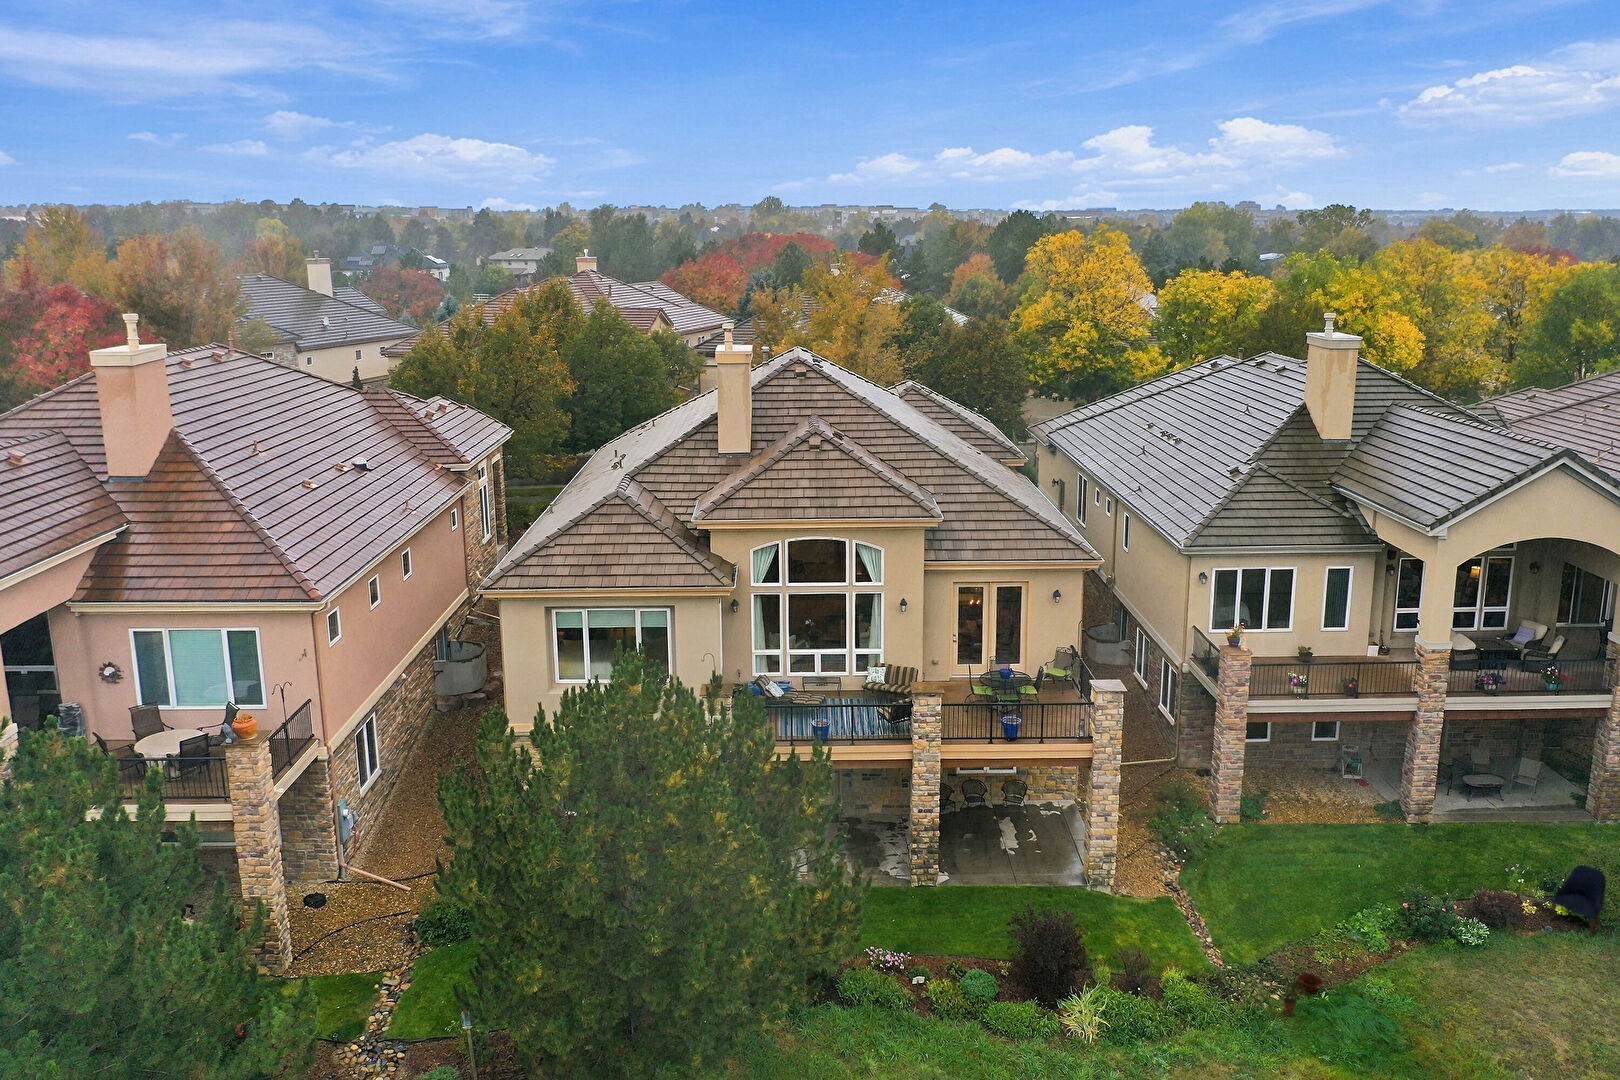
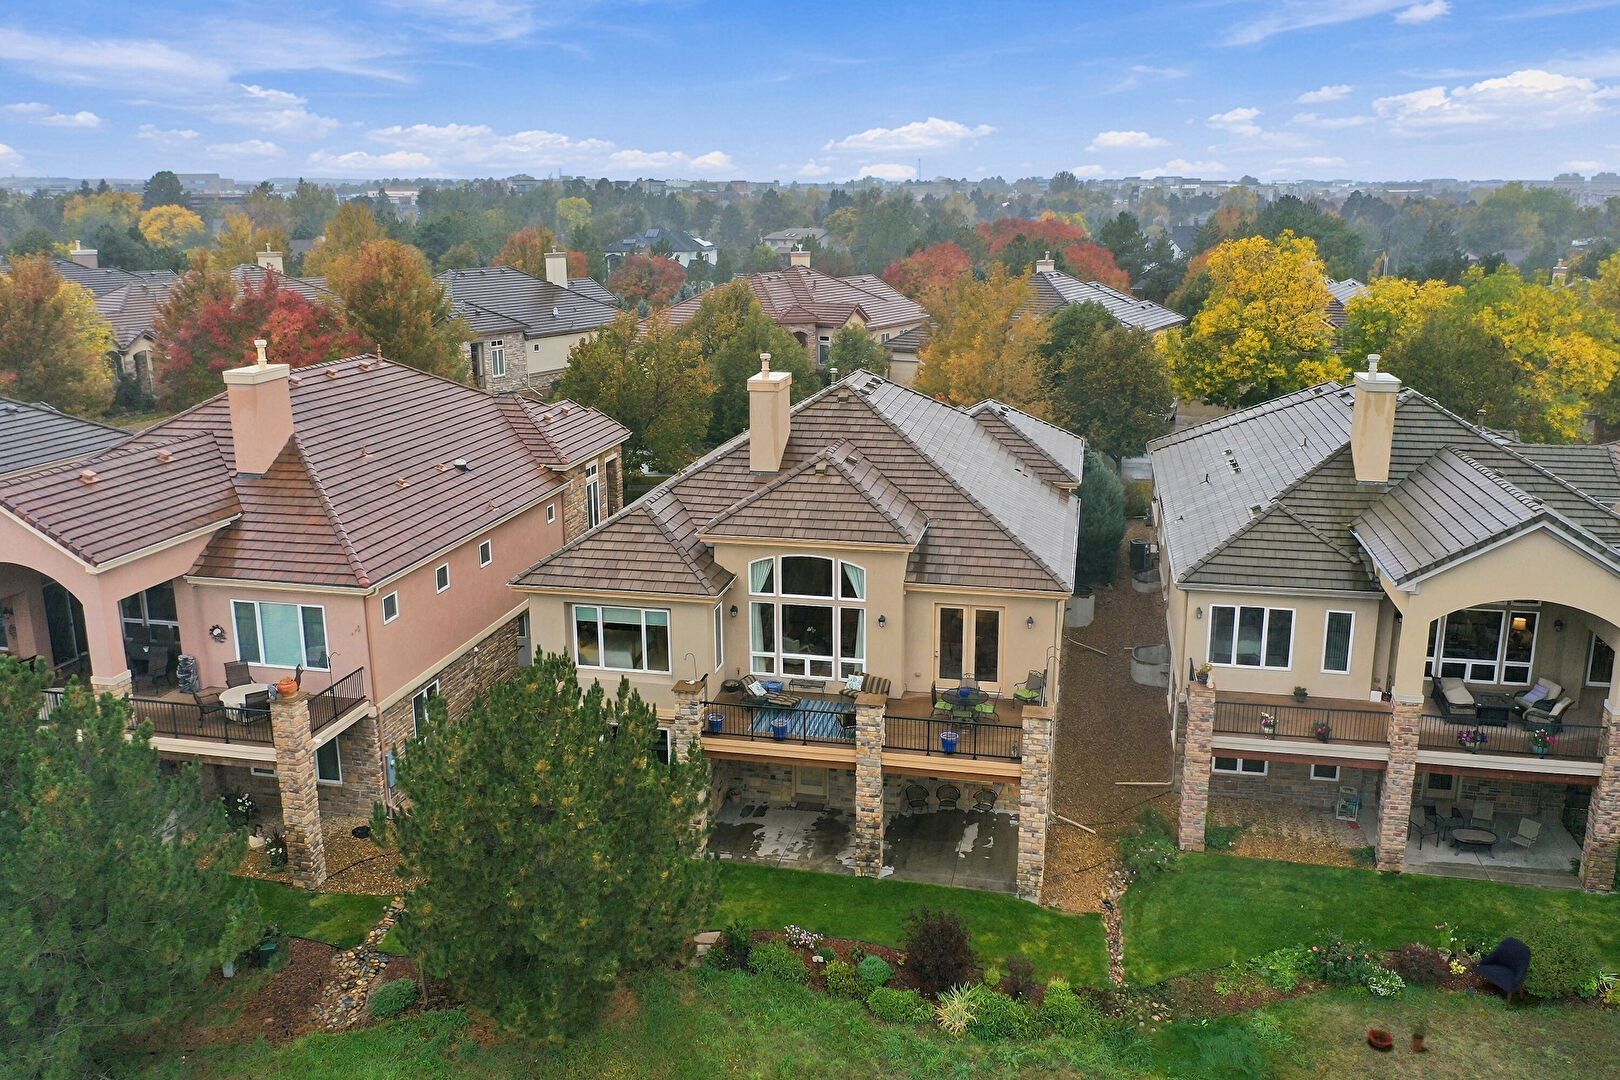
basket: present [1298,966,1323,991] -> present [1368,1024,1393,1048]
potted plant: present [1282,982,1297,1016] -> present [1411,1019,1425,1051]

